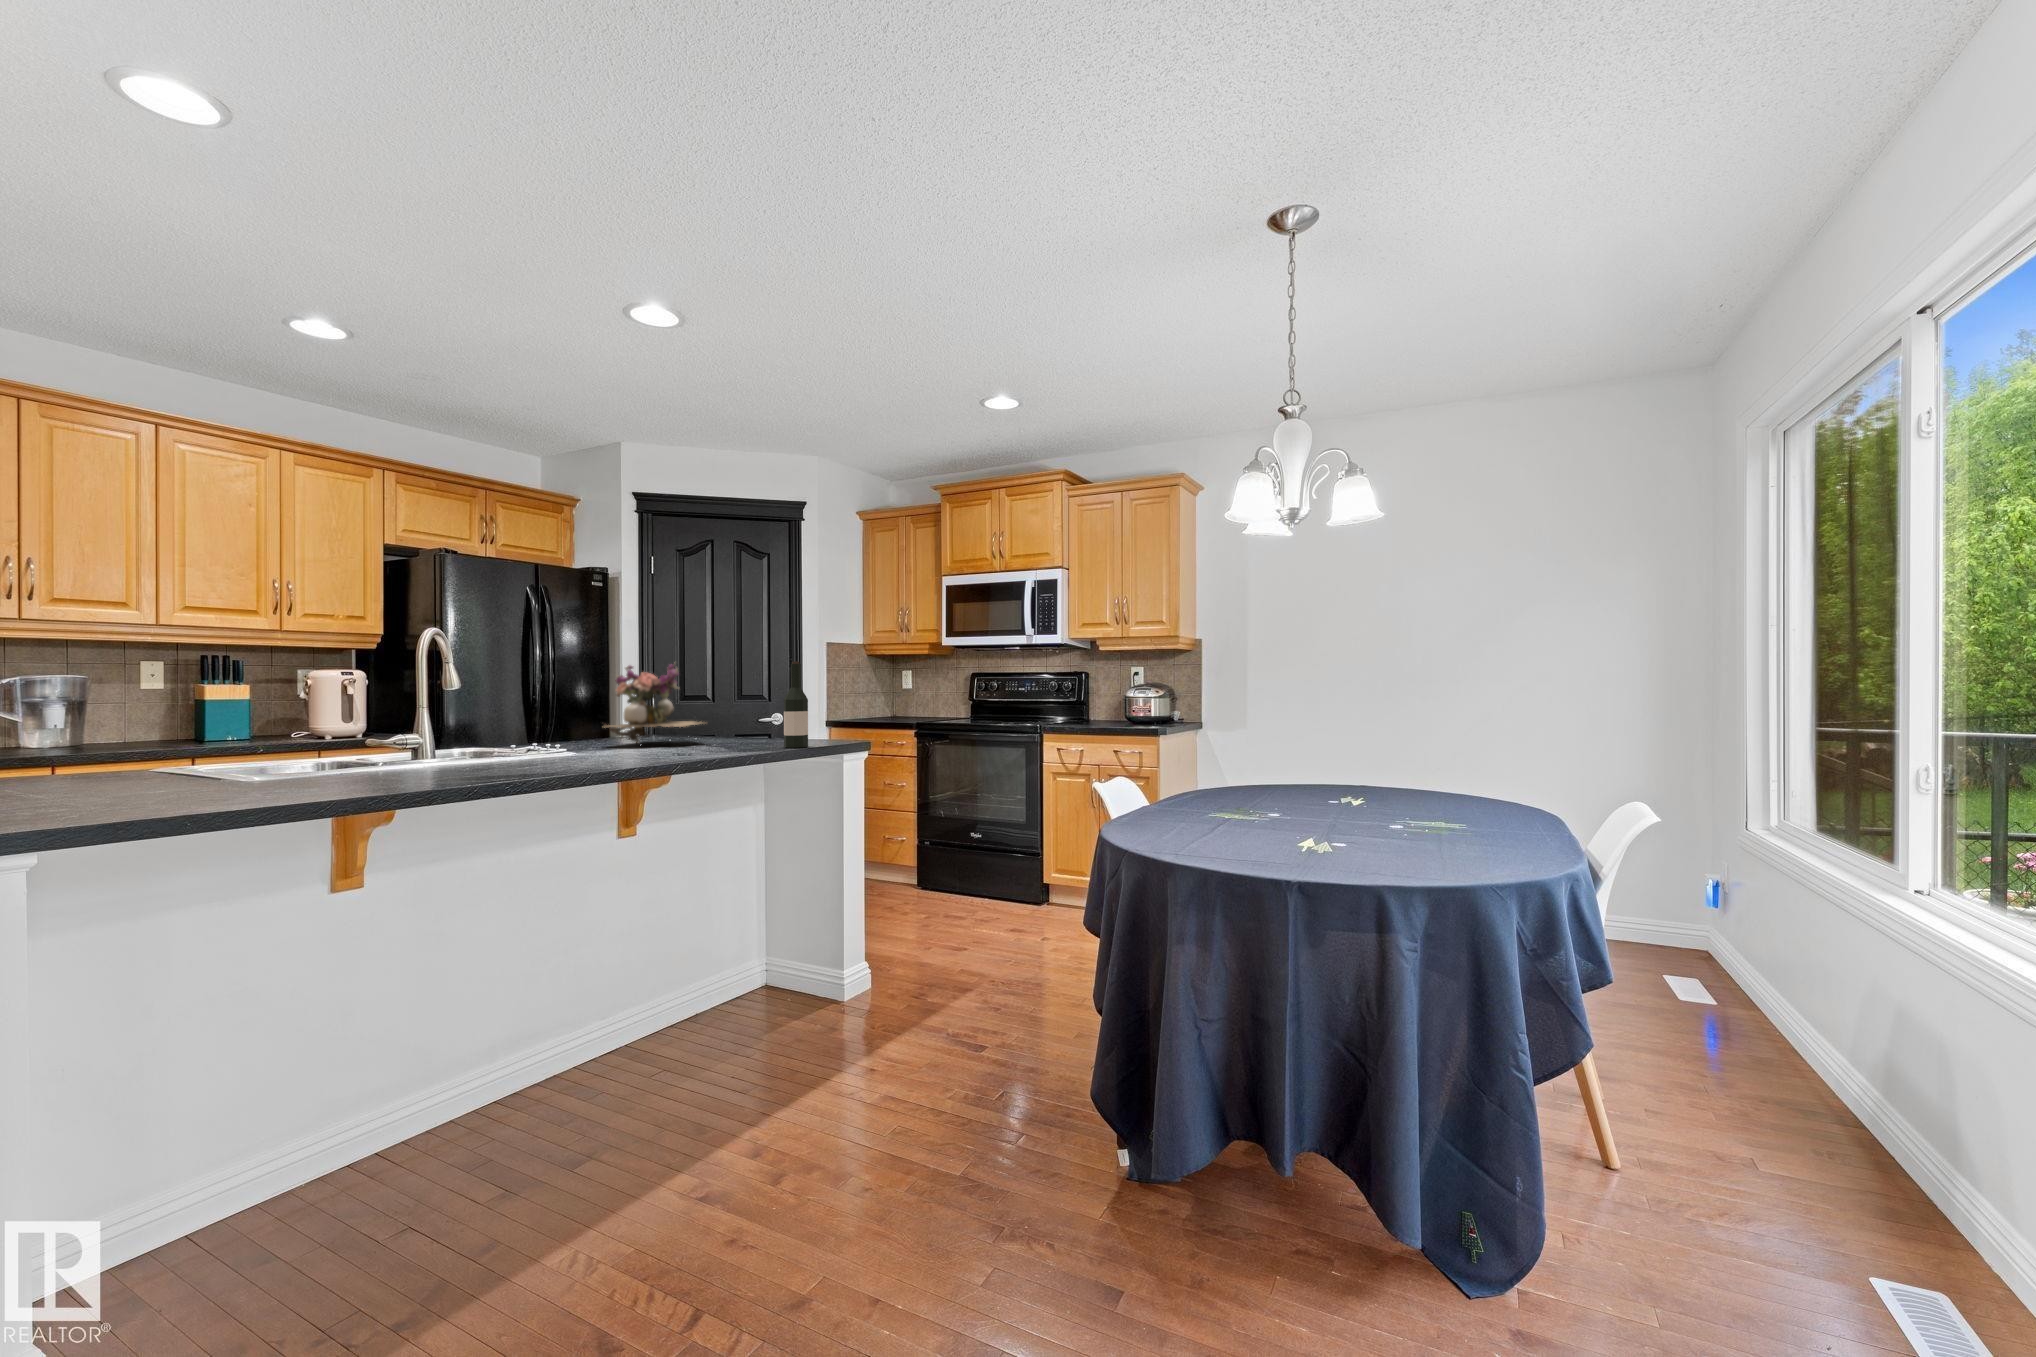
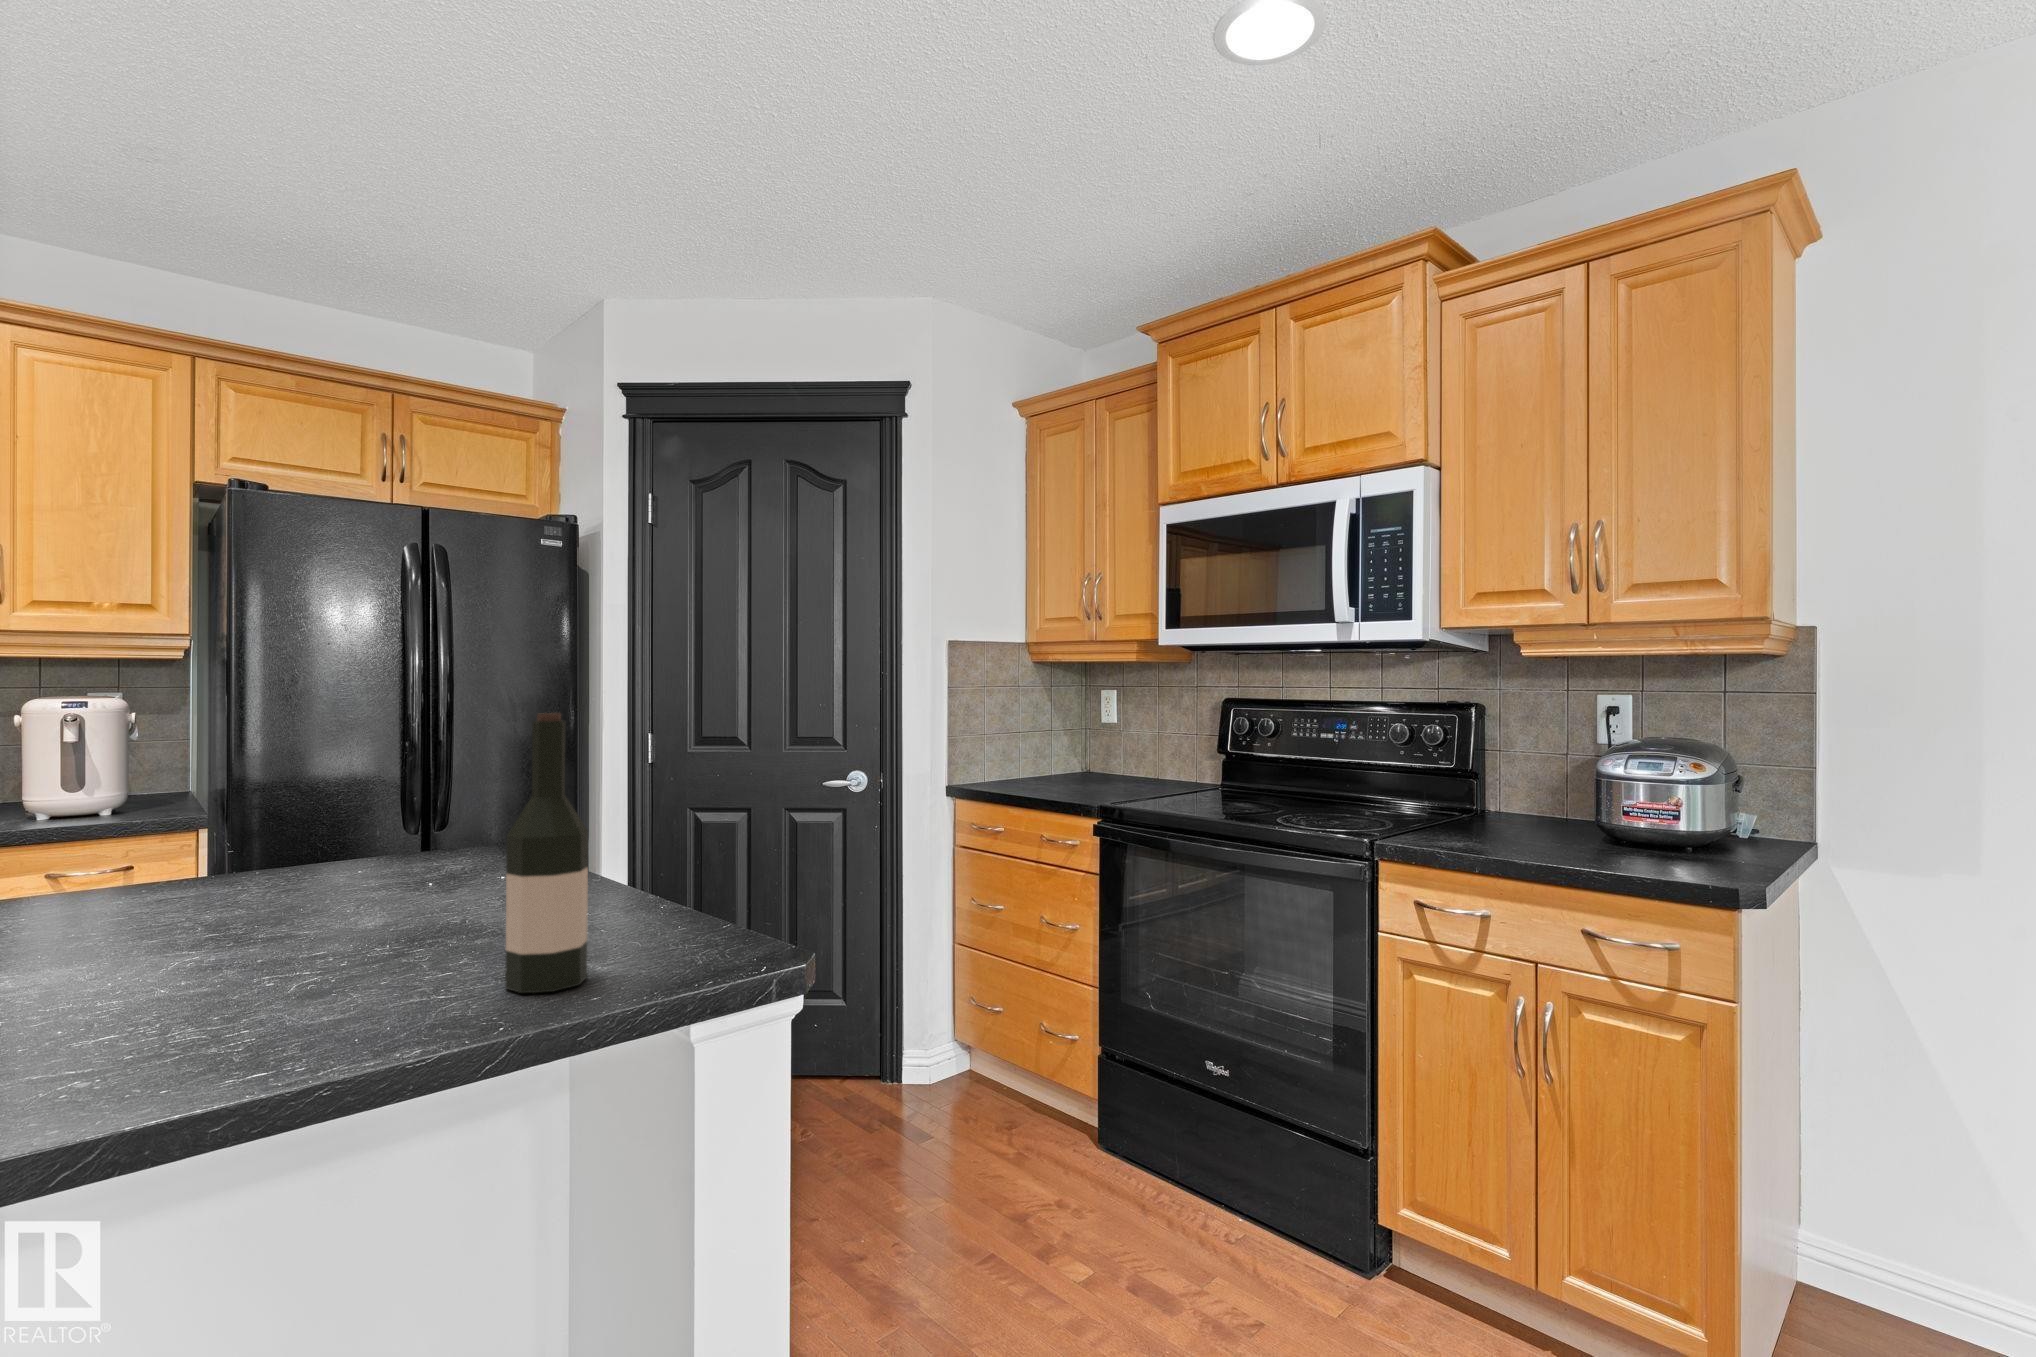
flower arrangement: present [604,663,703,743] -> none [89,699,444,926]

